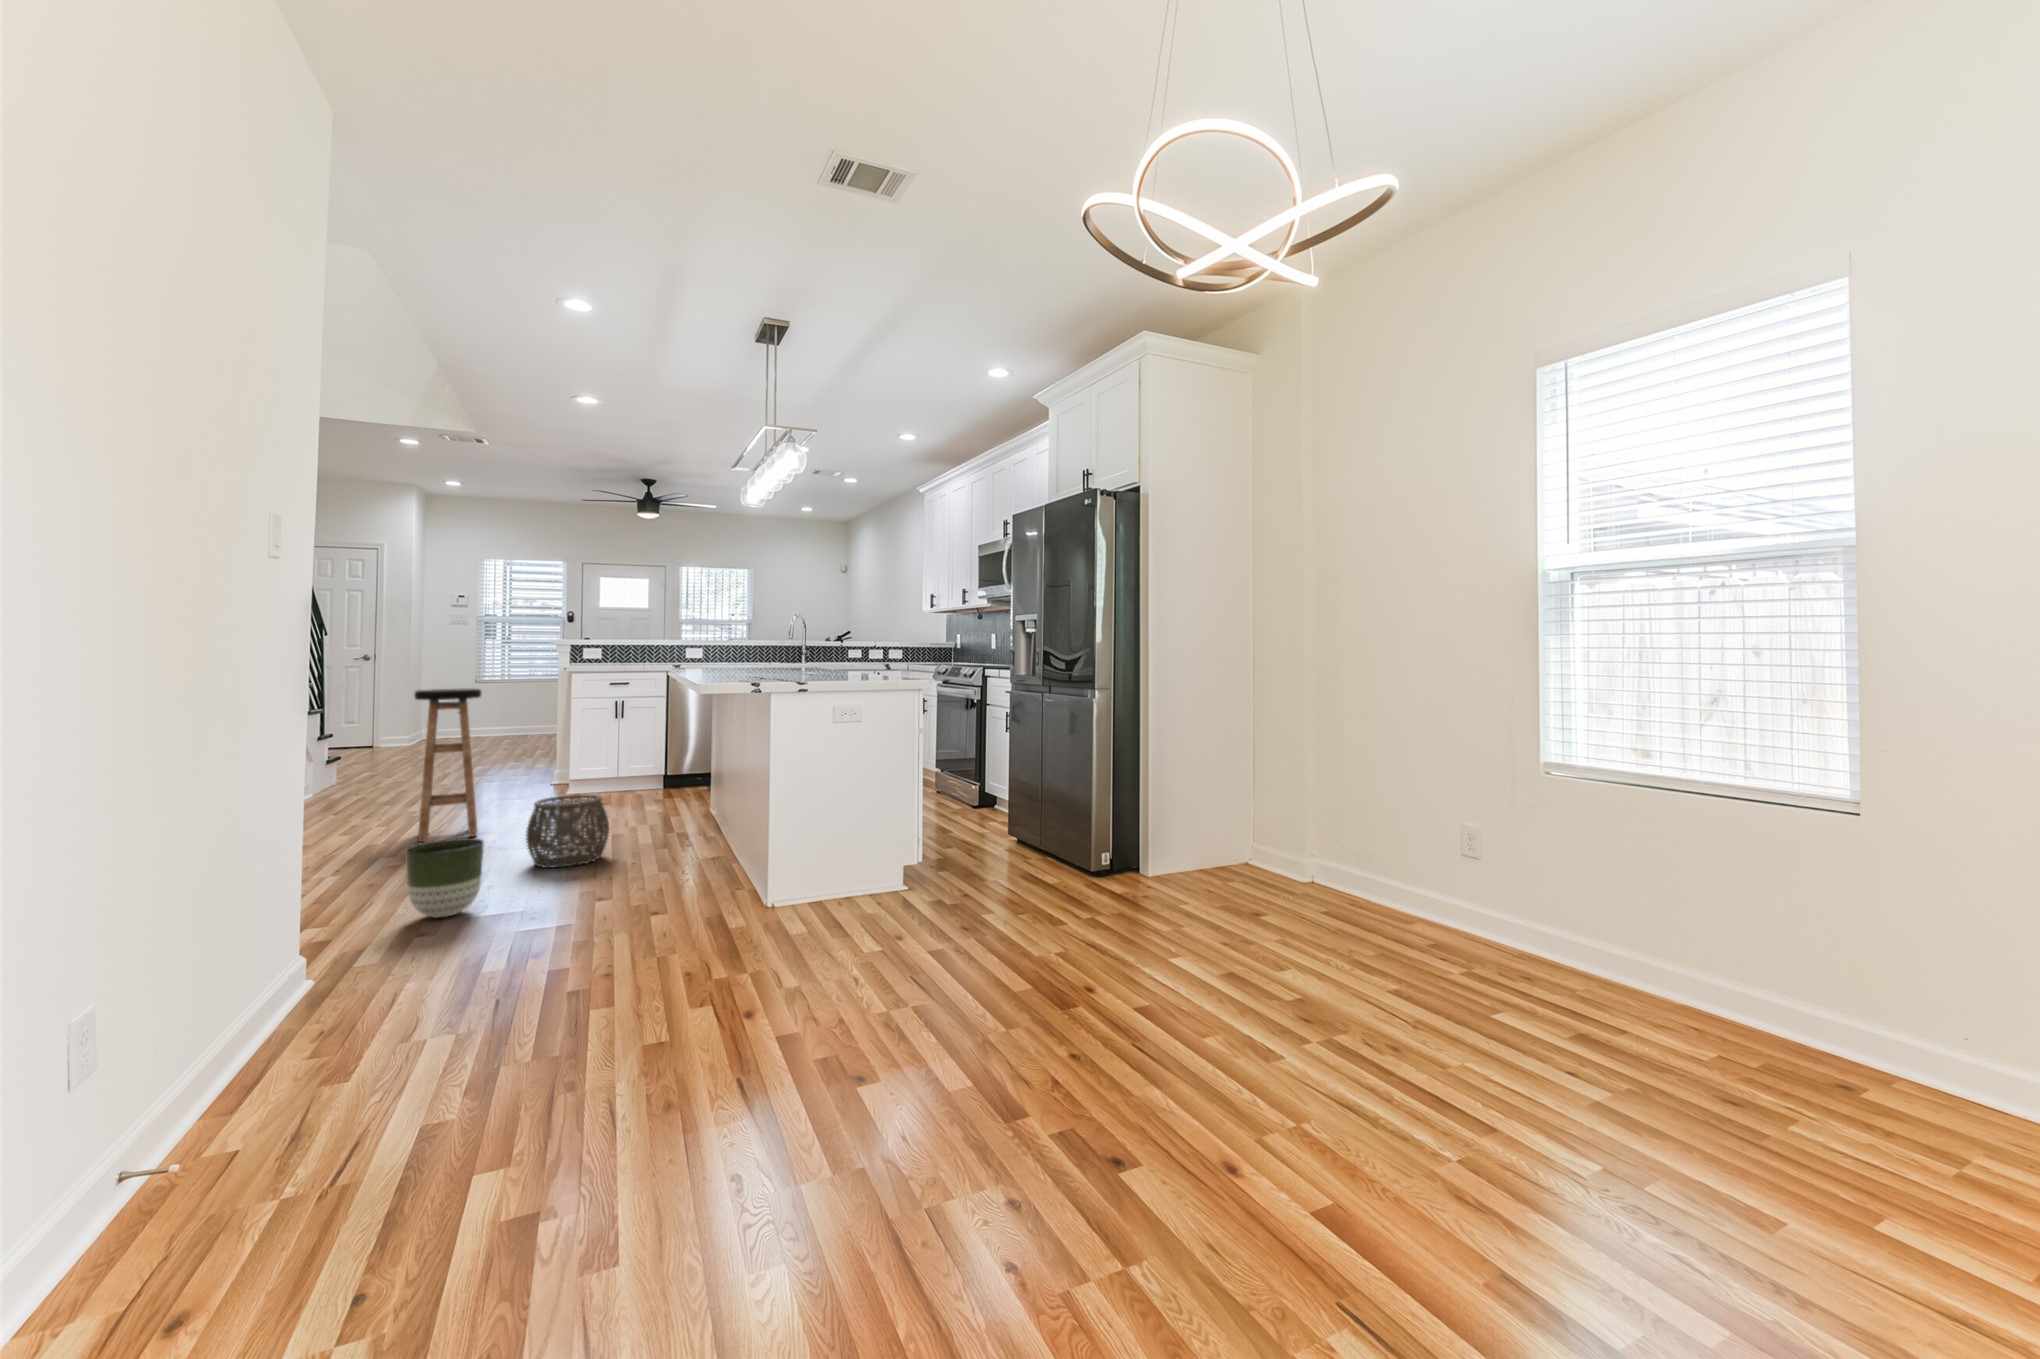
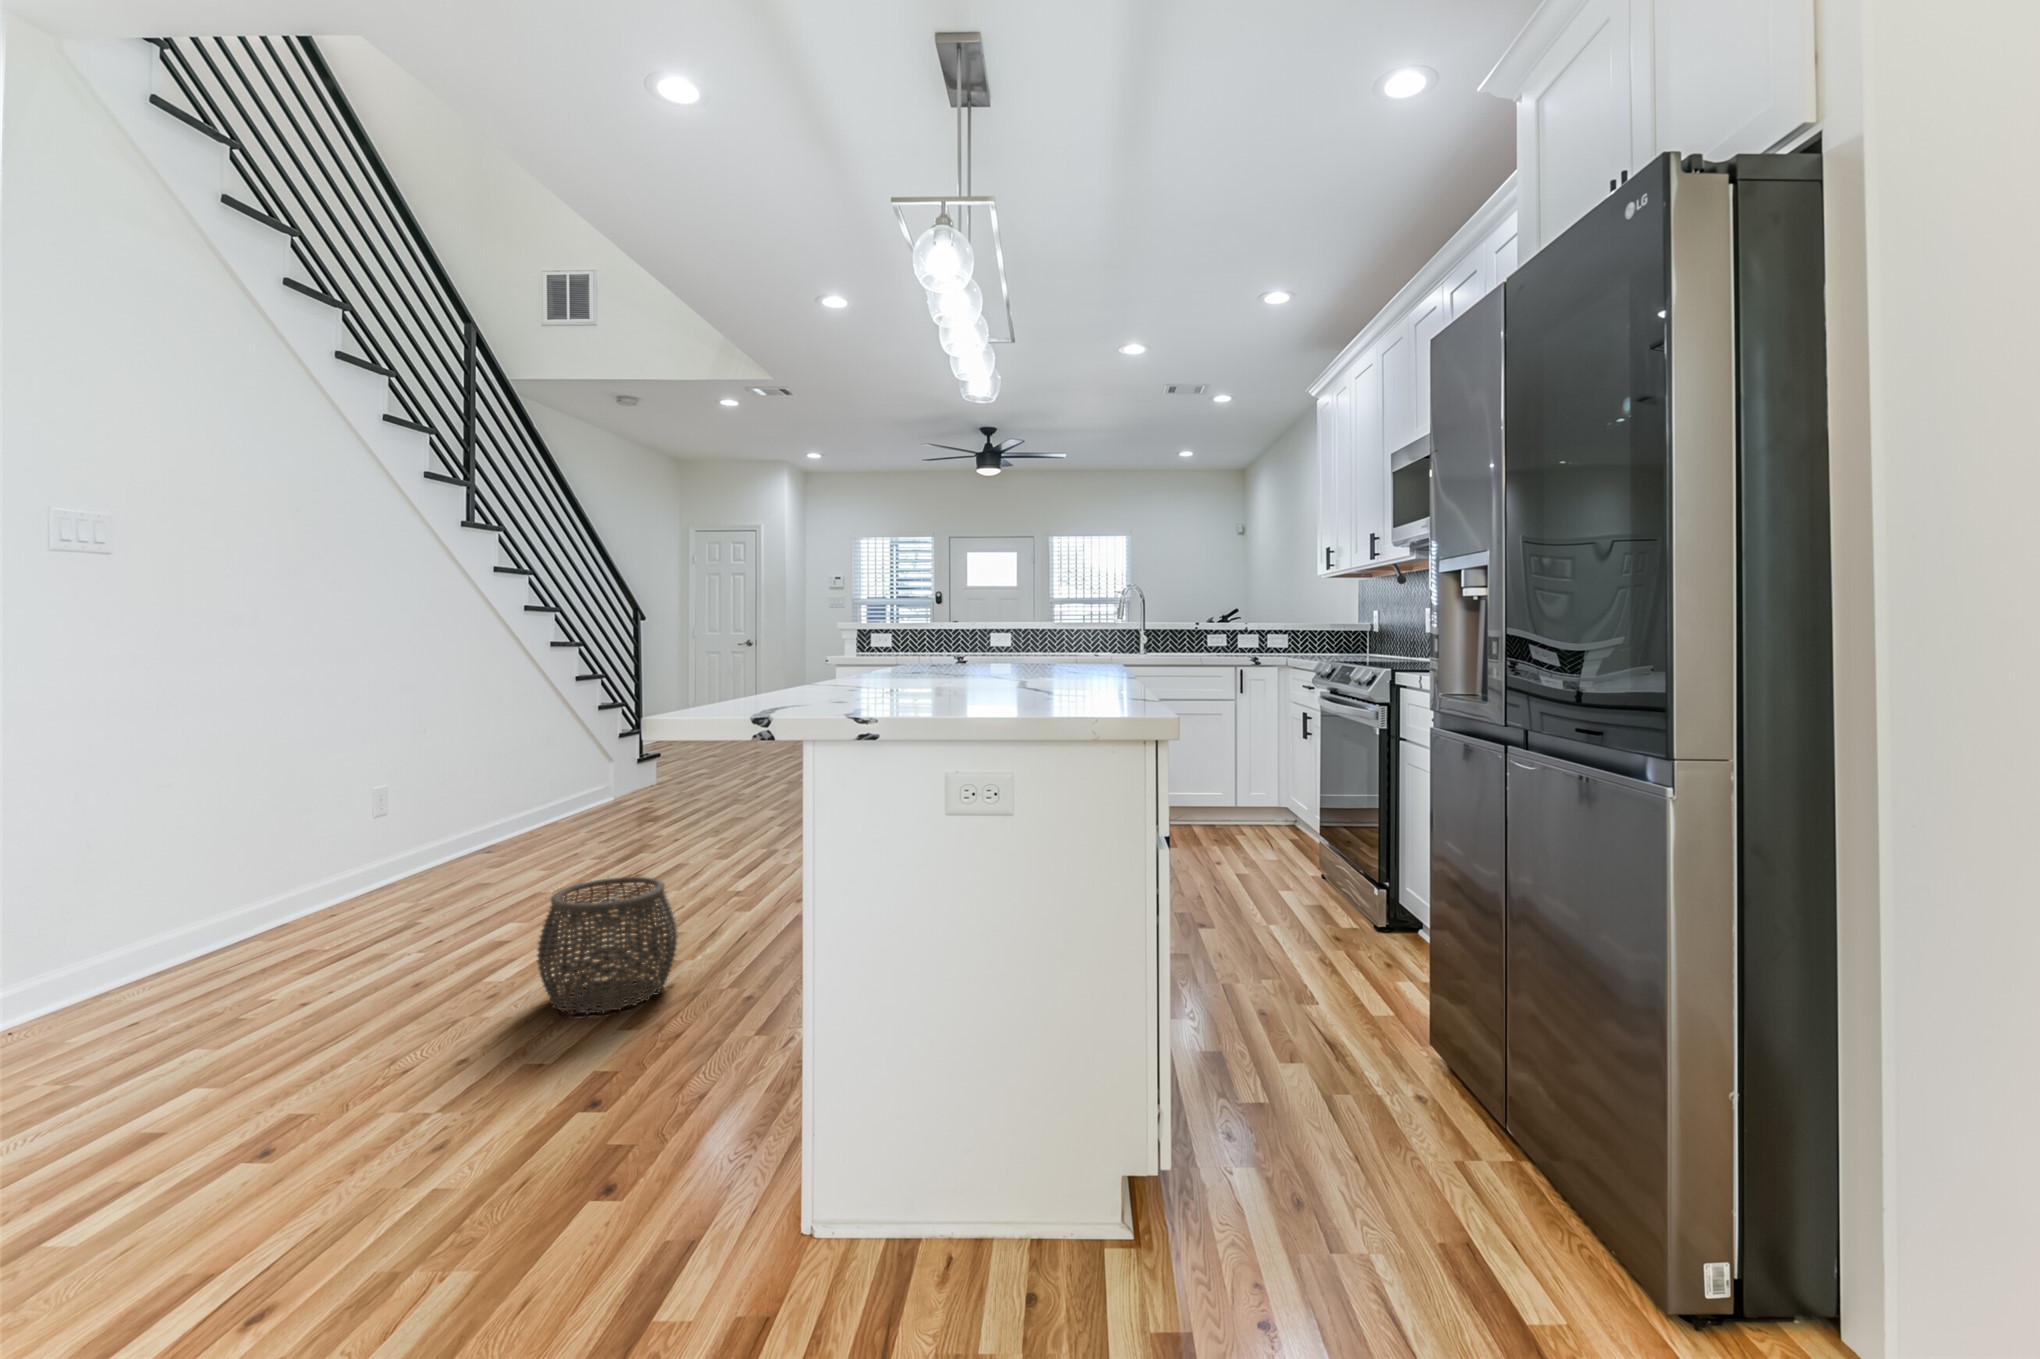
bar stool: present [415,689,481,842] -> none [545,687,642,903]
planter: present [405,838,484,918] -> none [124,987,296,1158]

